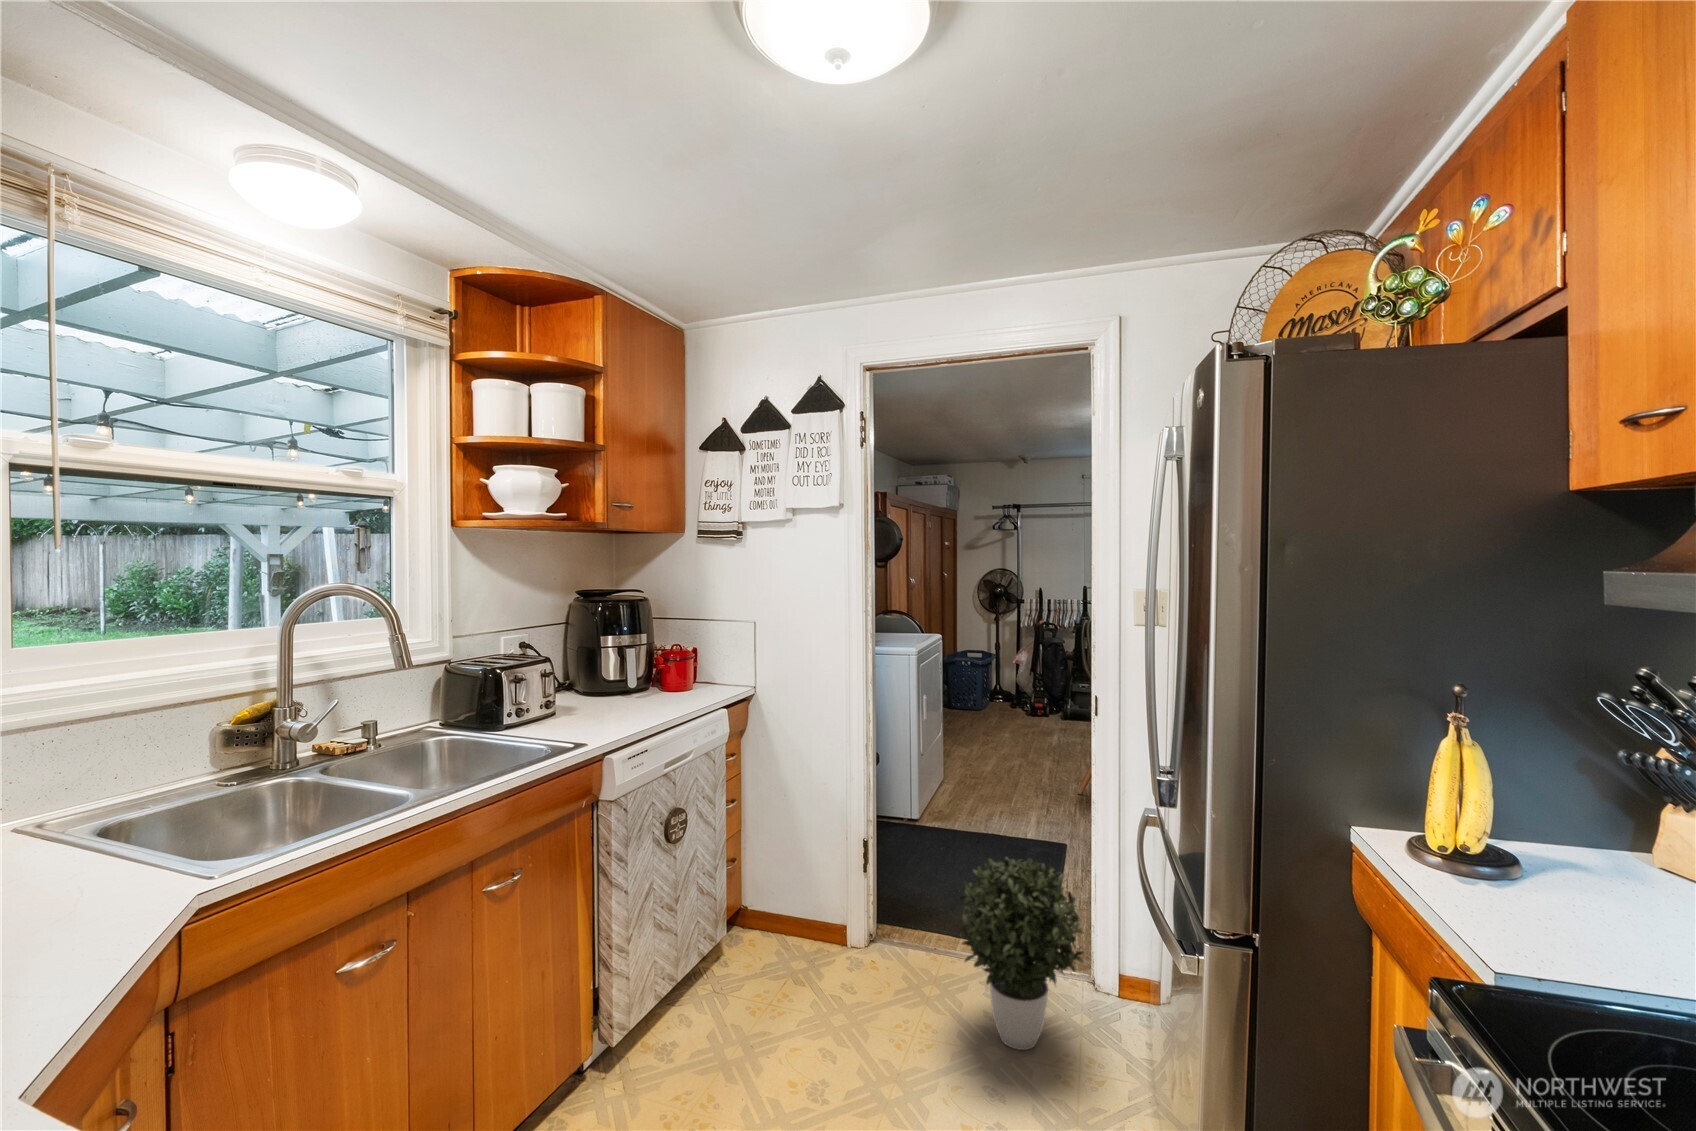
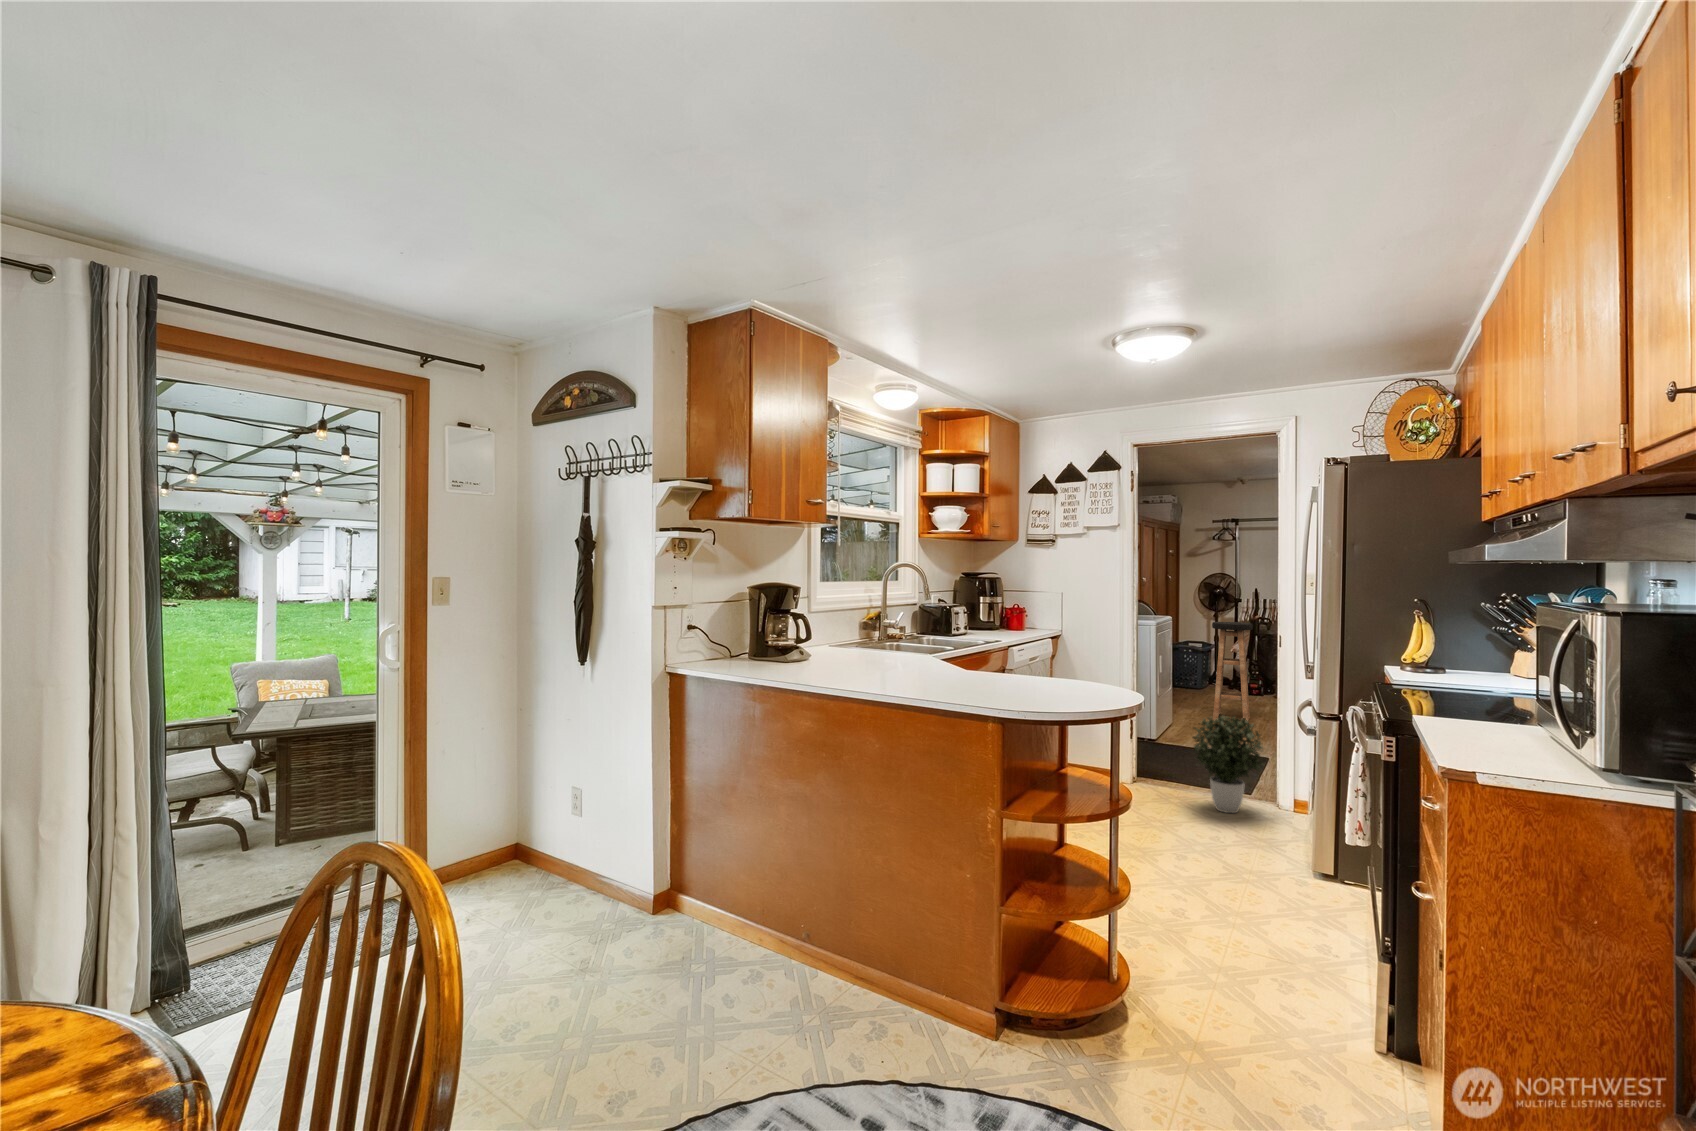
bar stool: none [993,638,1041,773] -> present [1212,622,1253,721]

